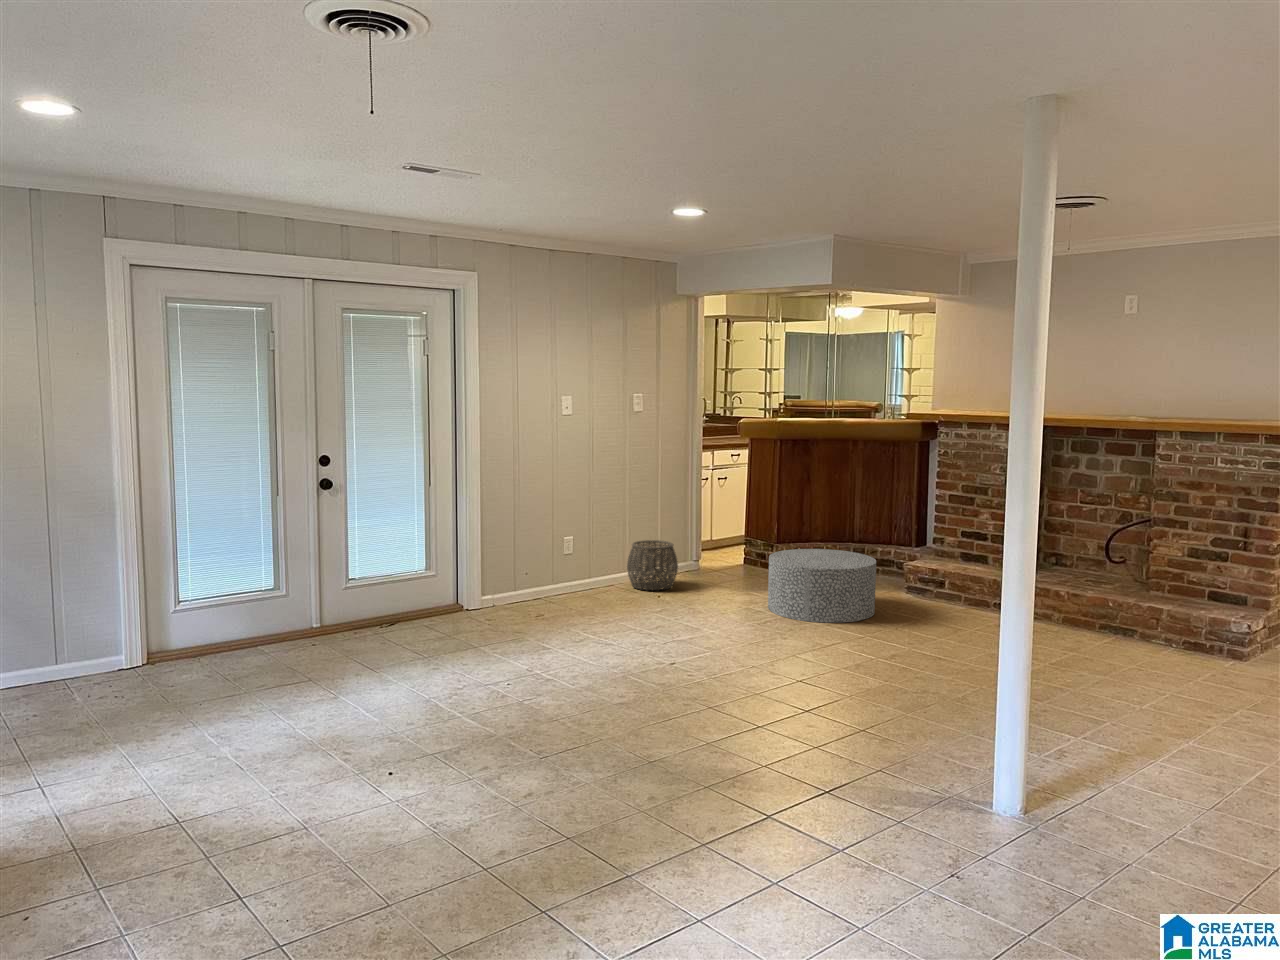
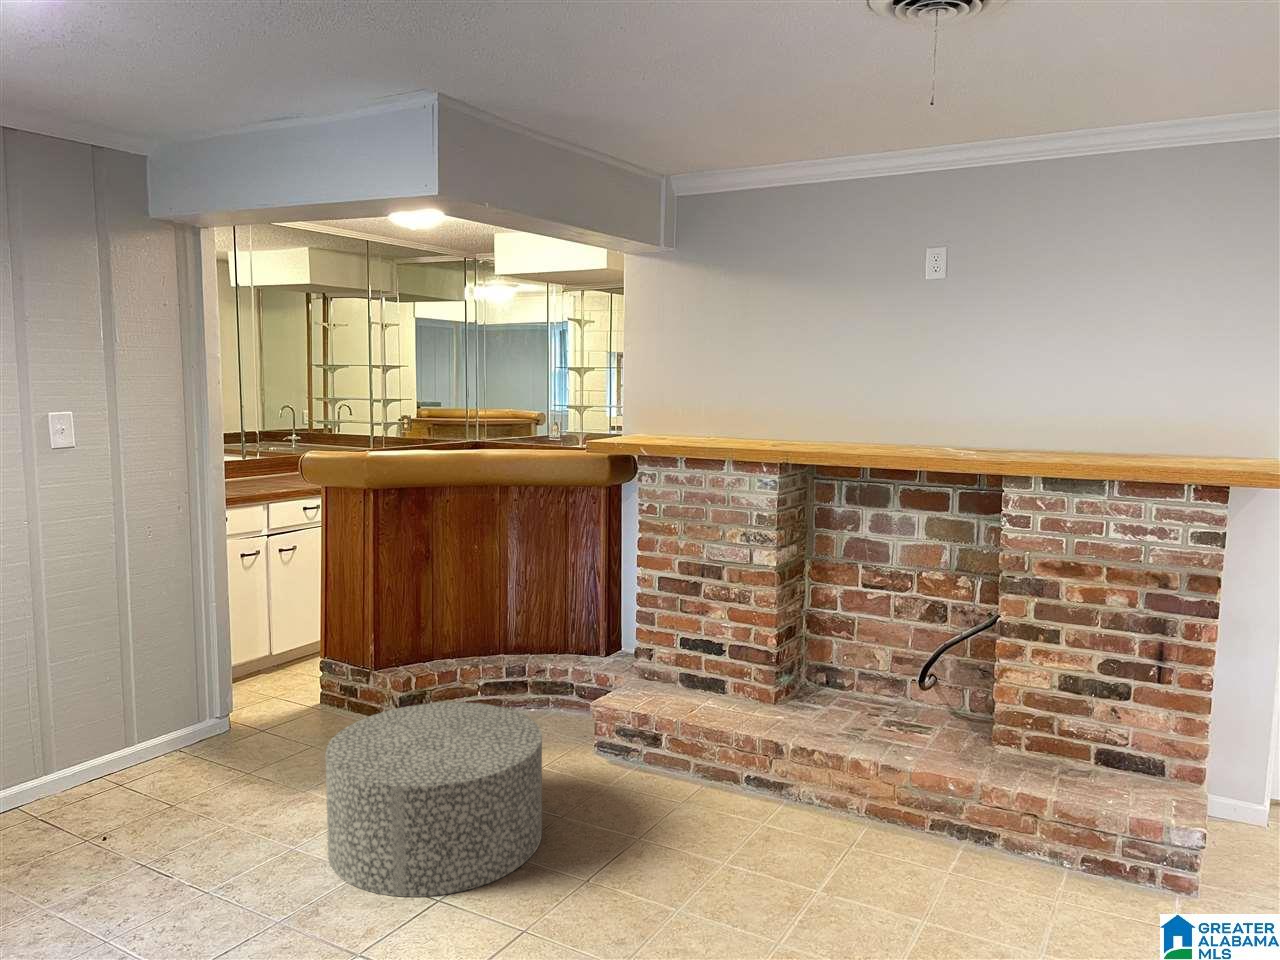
woven basket: present [627,540,678,590] -> none [32,705,157,825]

